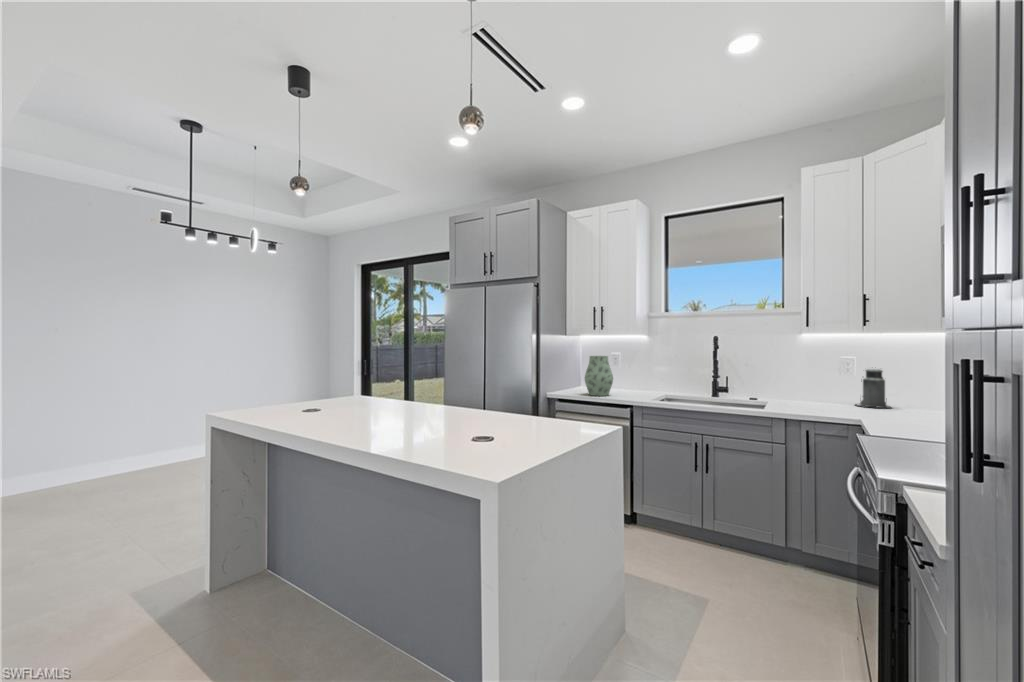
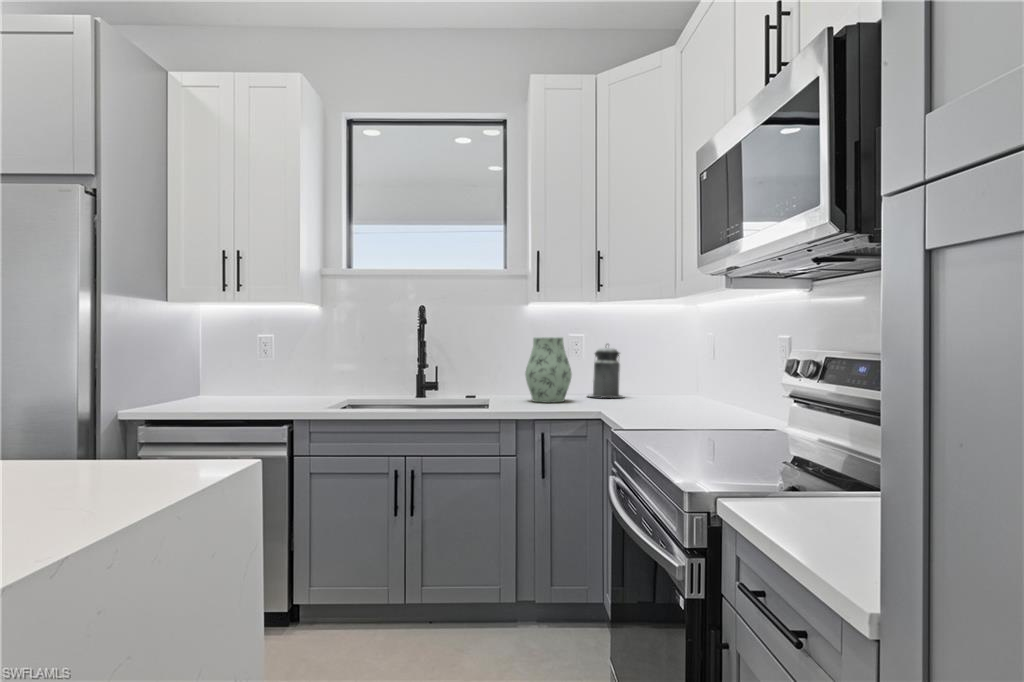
vase: present [585,356,613,396] -> present [525,337,572,403]

